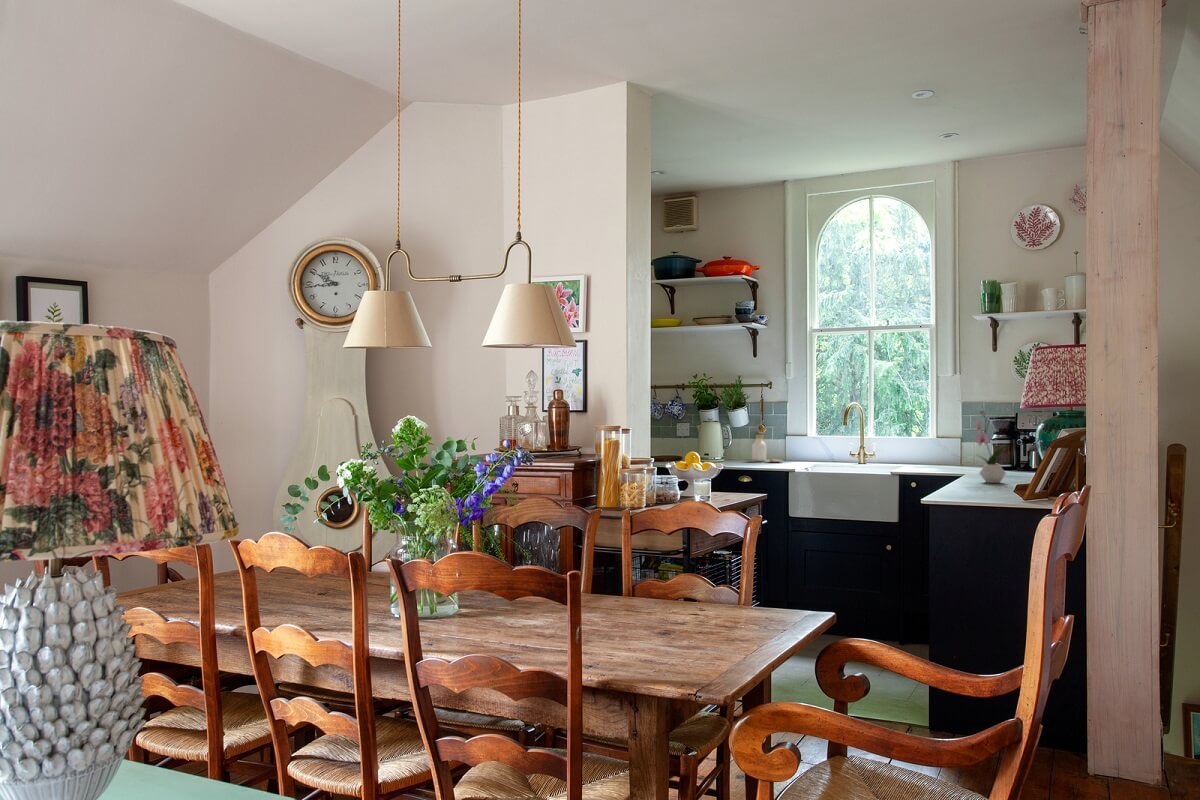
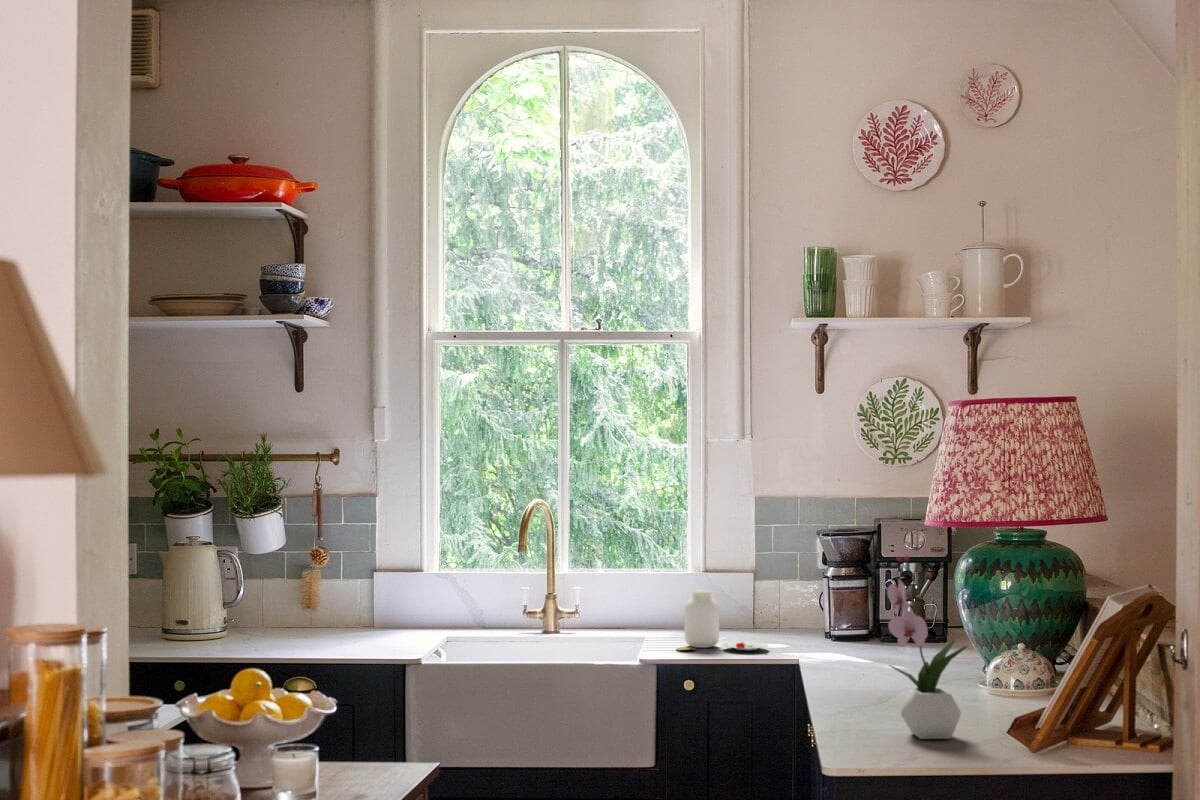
jar: present [752,439,782,462] -> present [677,590,768,651]

